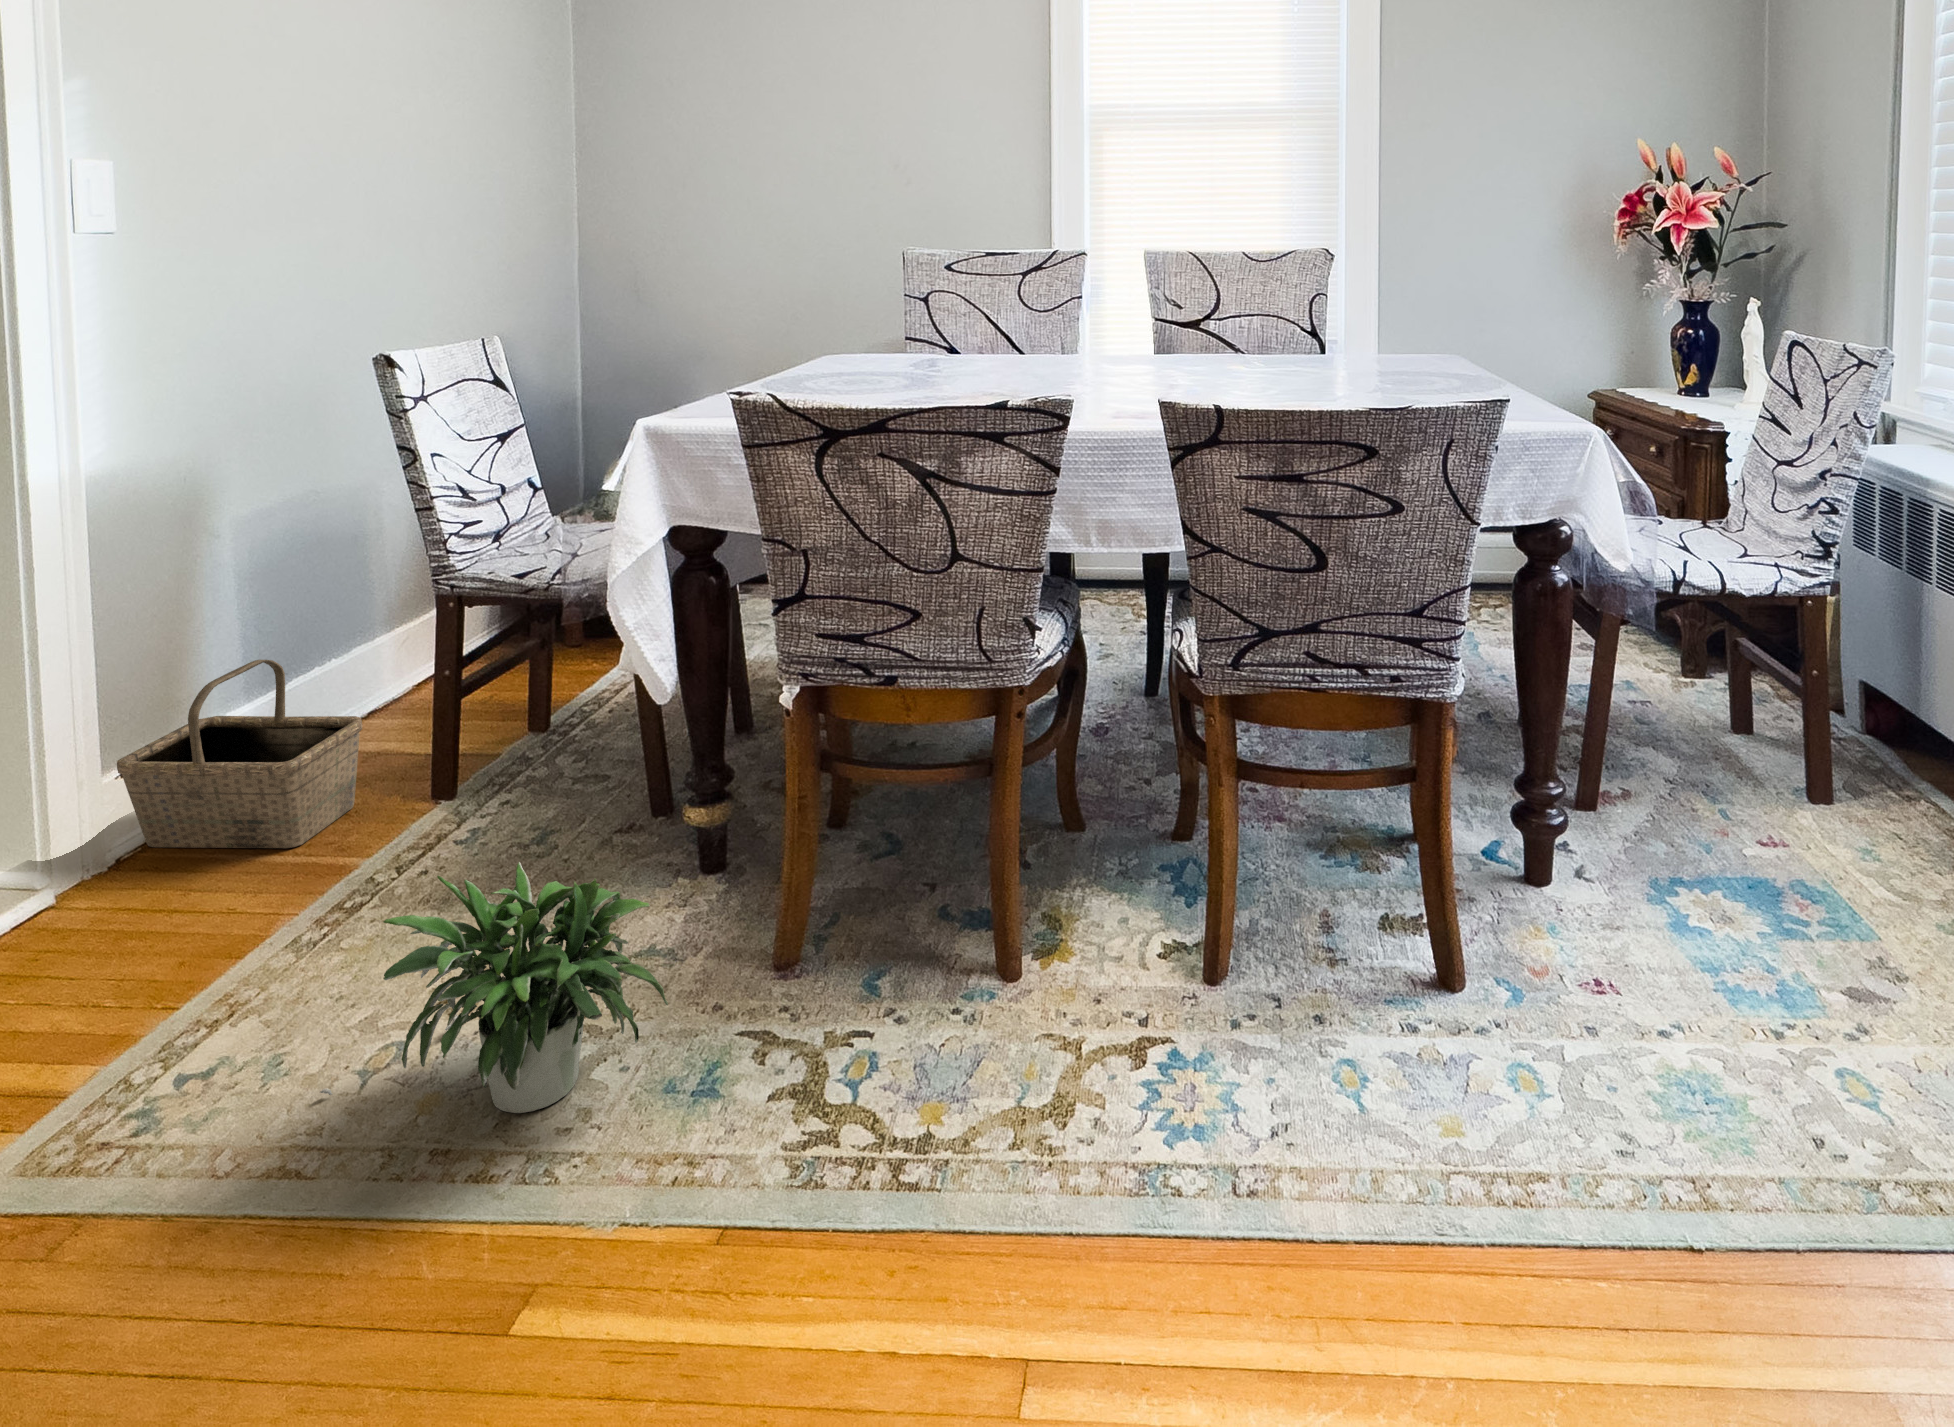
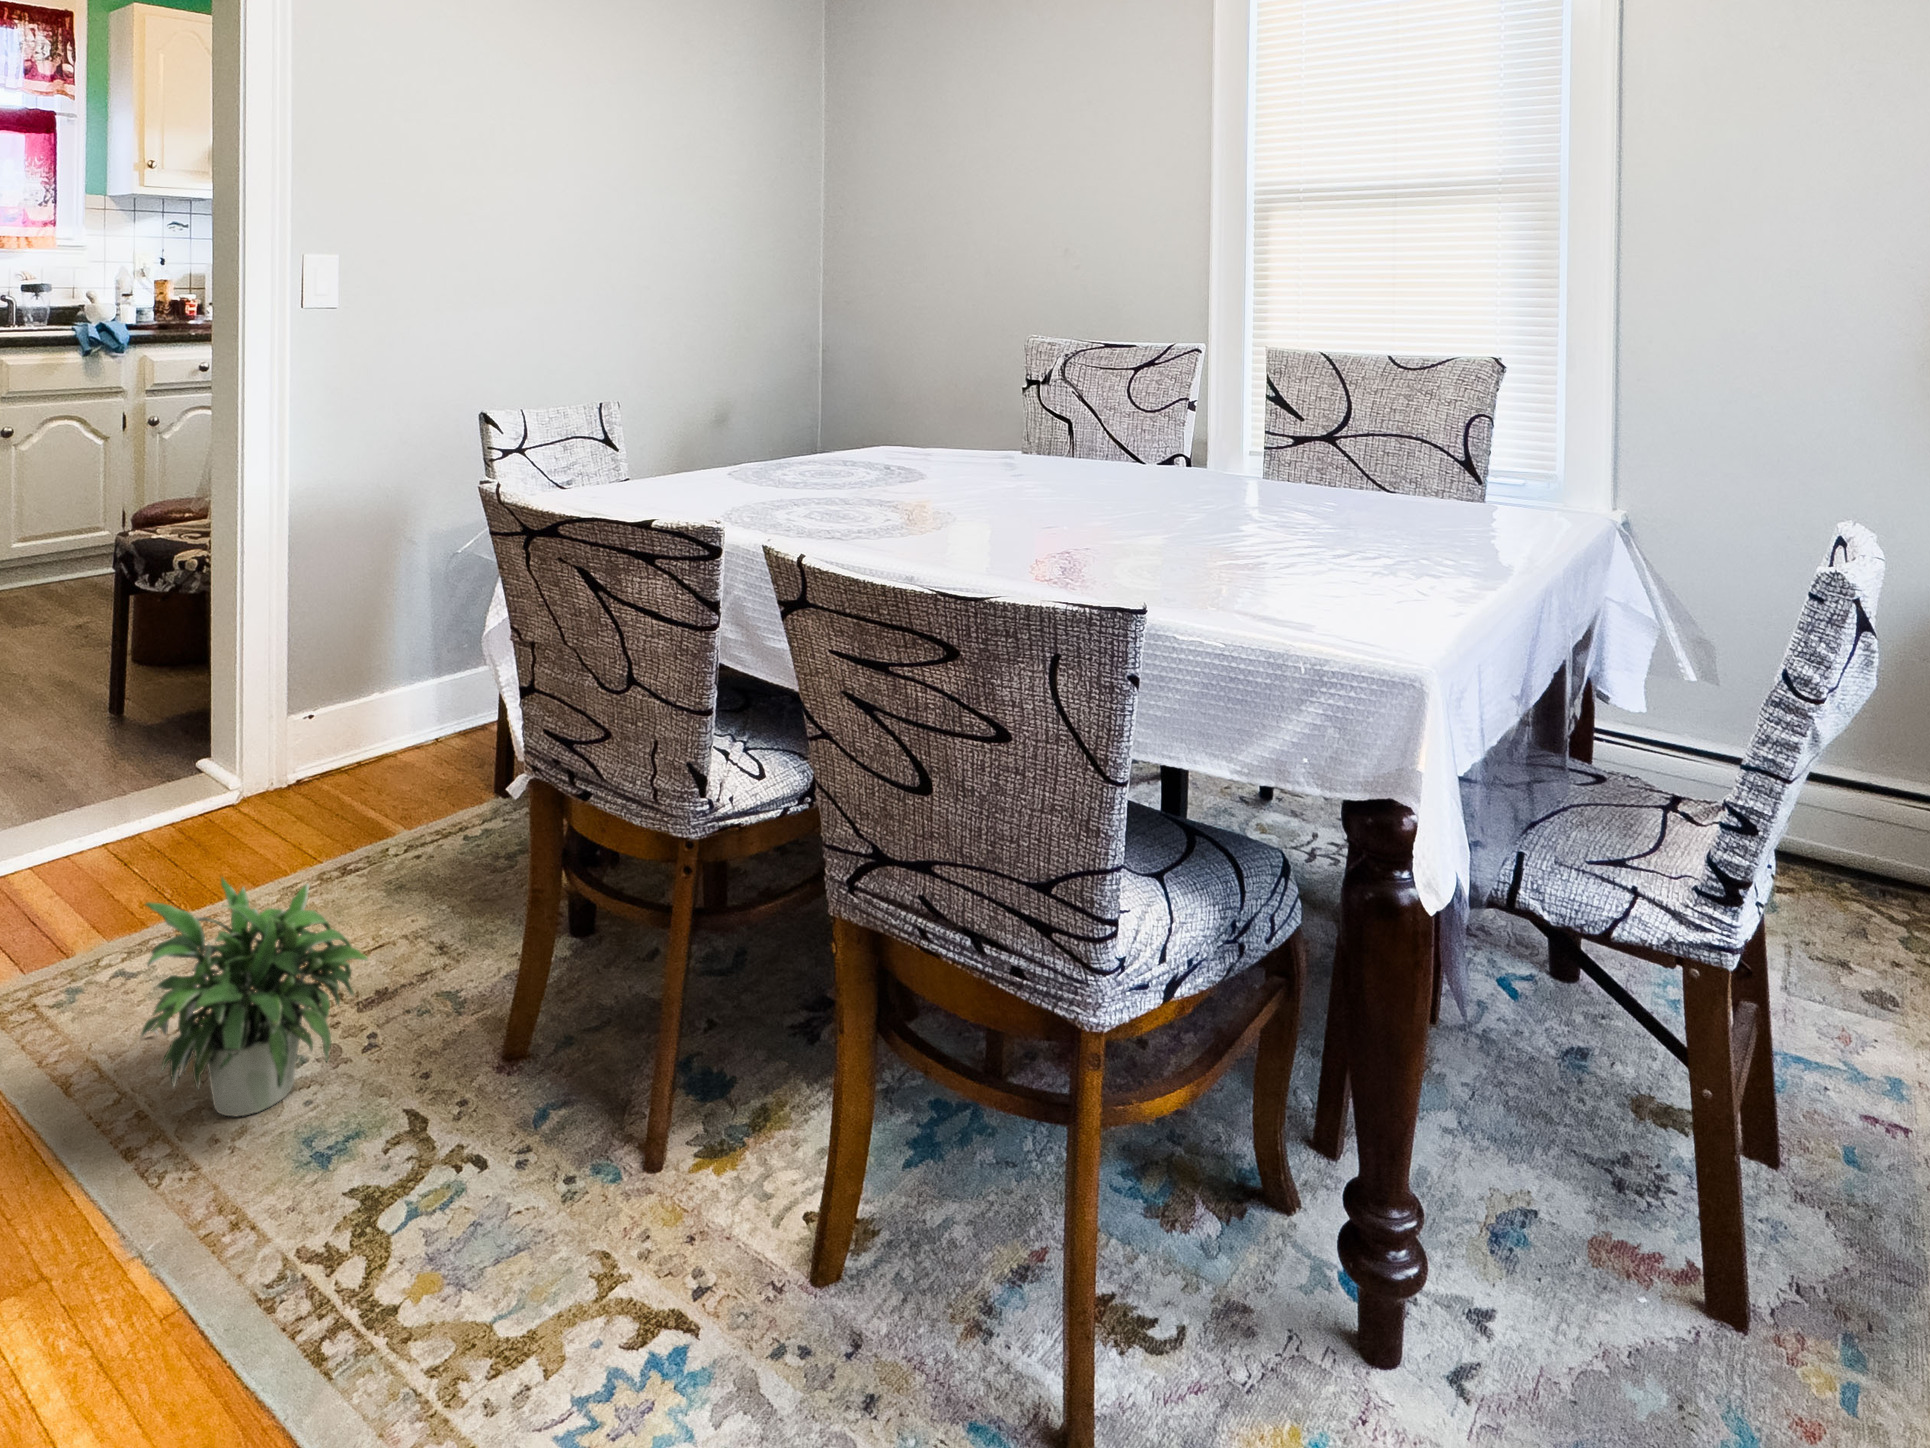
basket: present [117,660,362,848] -> none [295,653,453,814]

